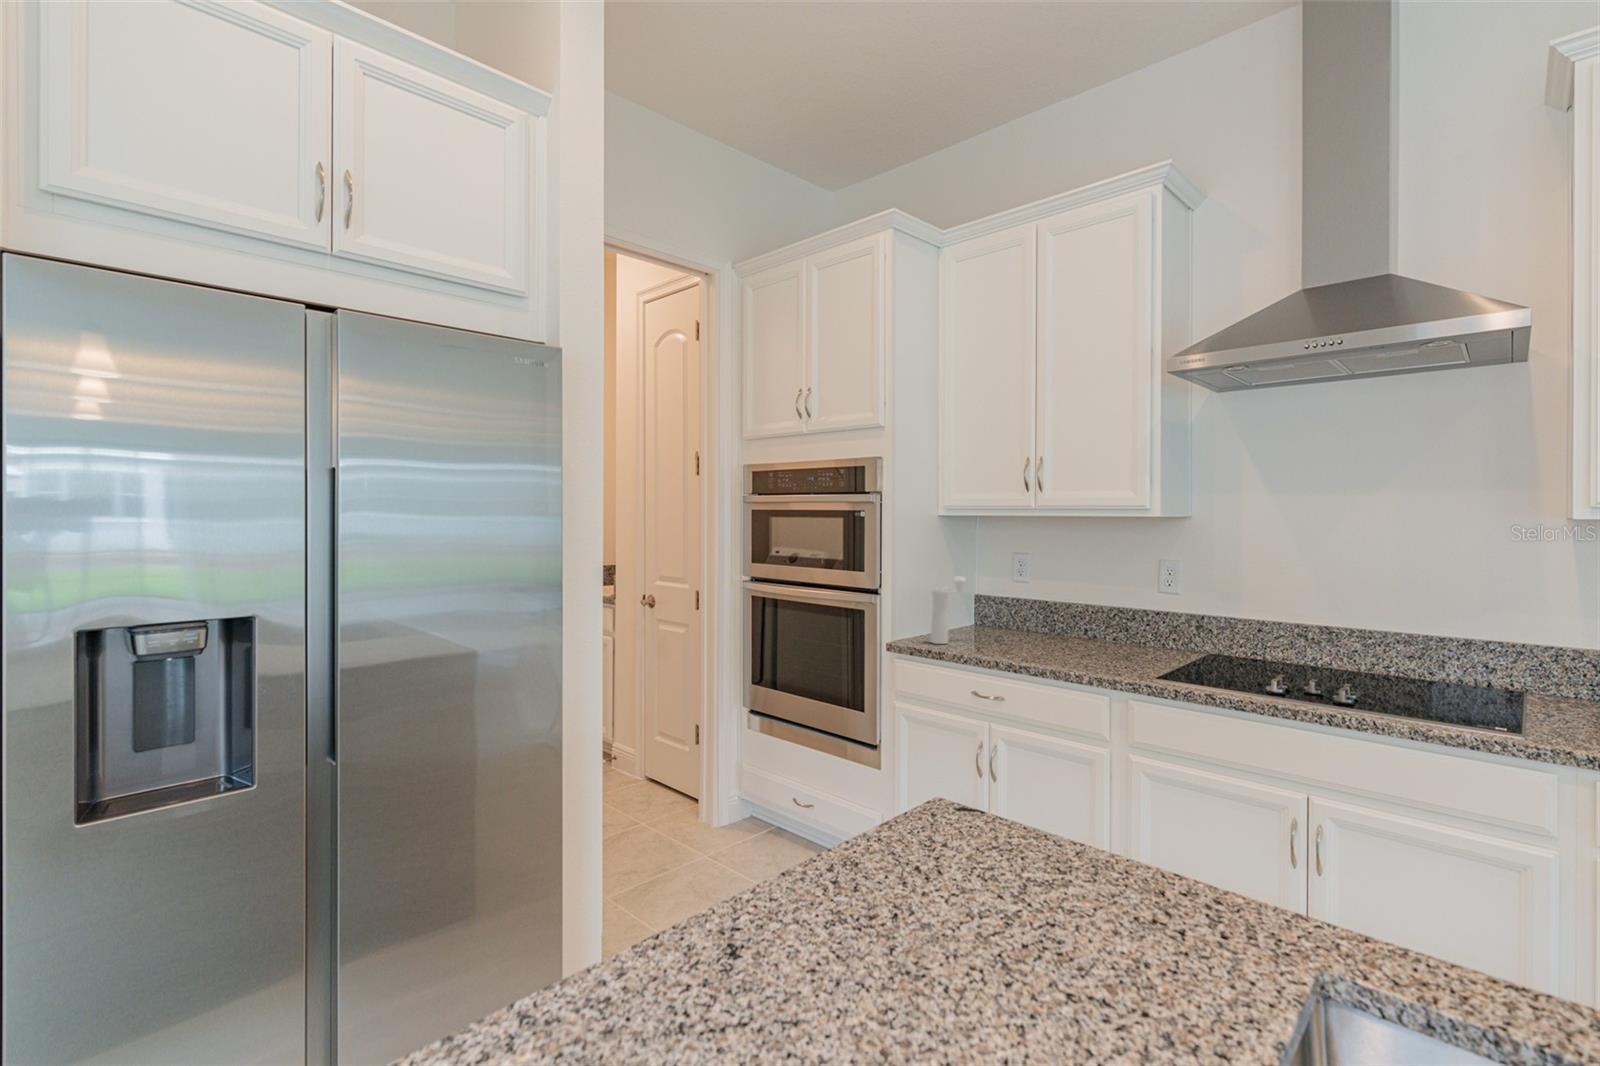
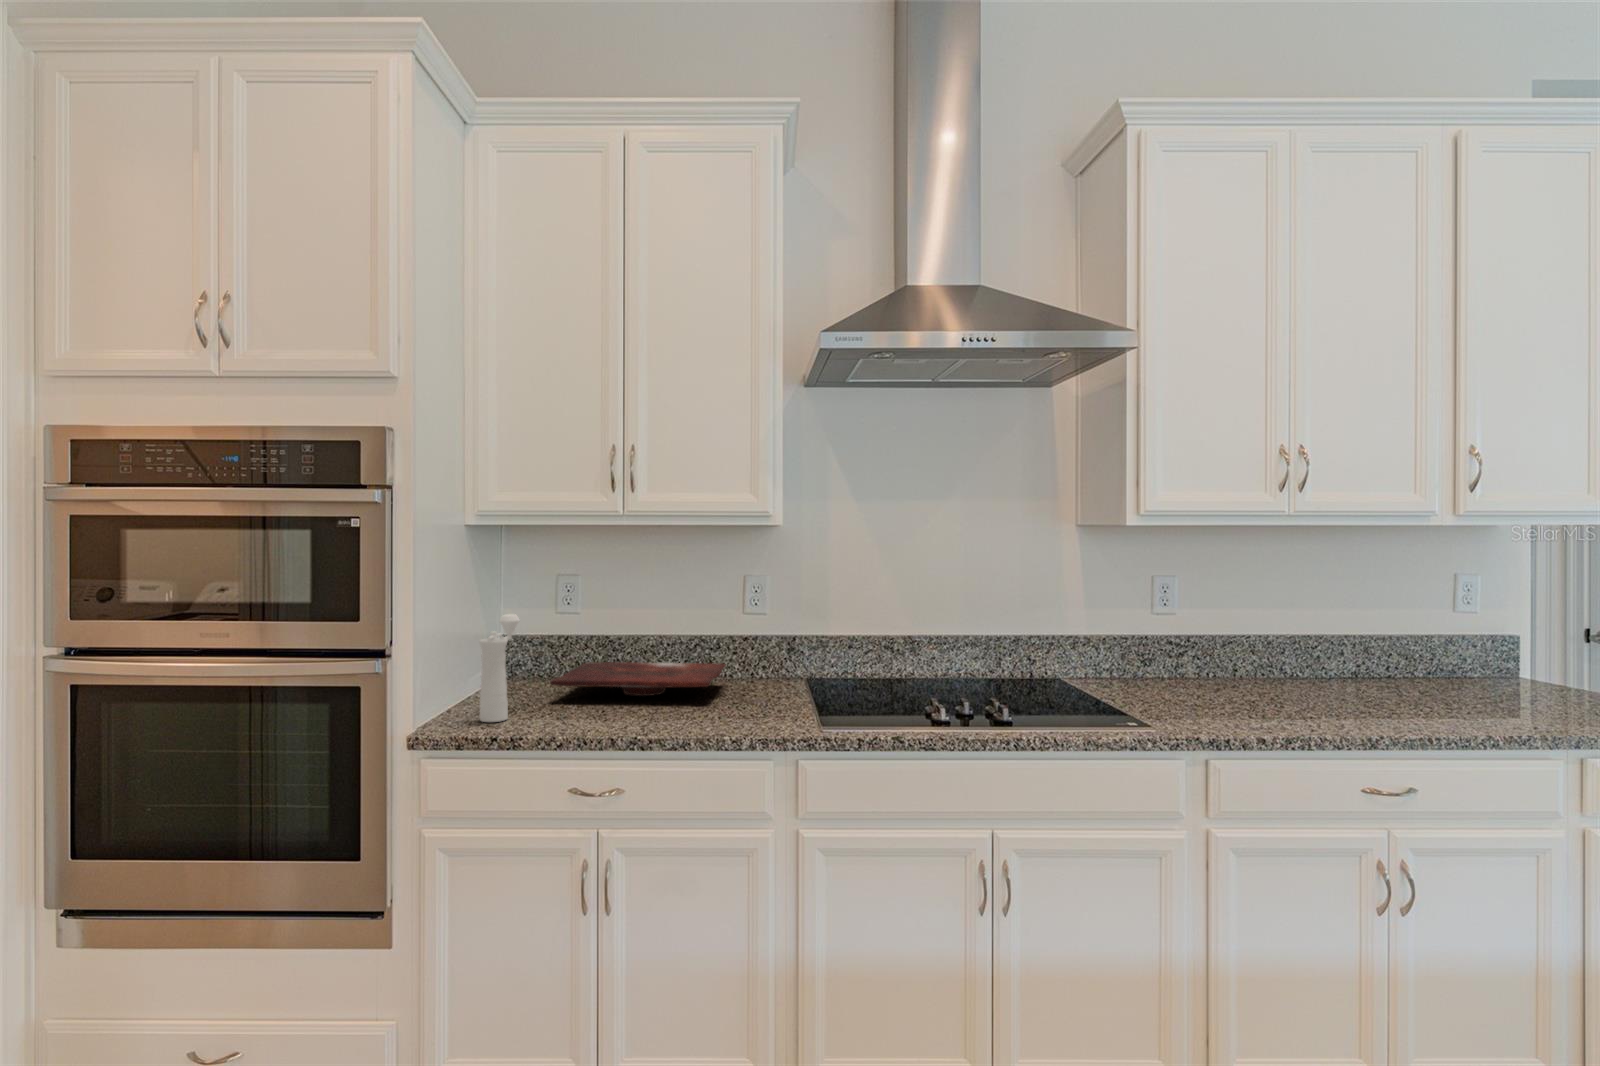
cutting board: none [989,620,1136,646] -> present [550,662,726,696]

